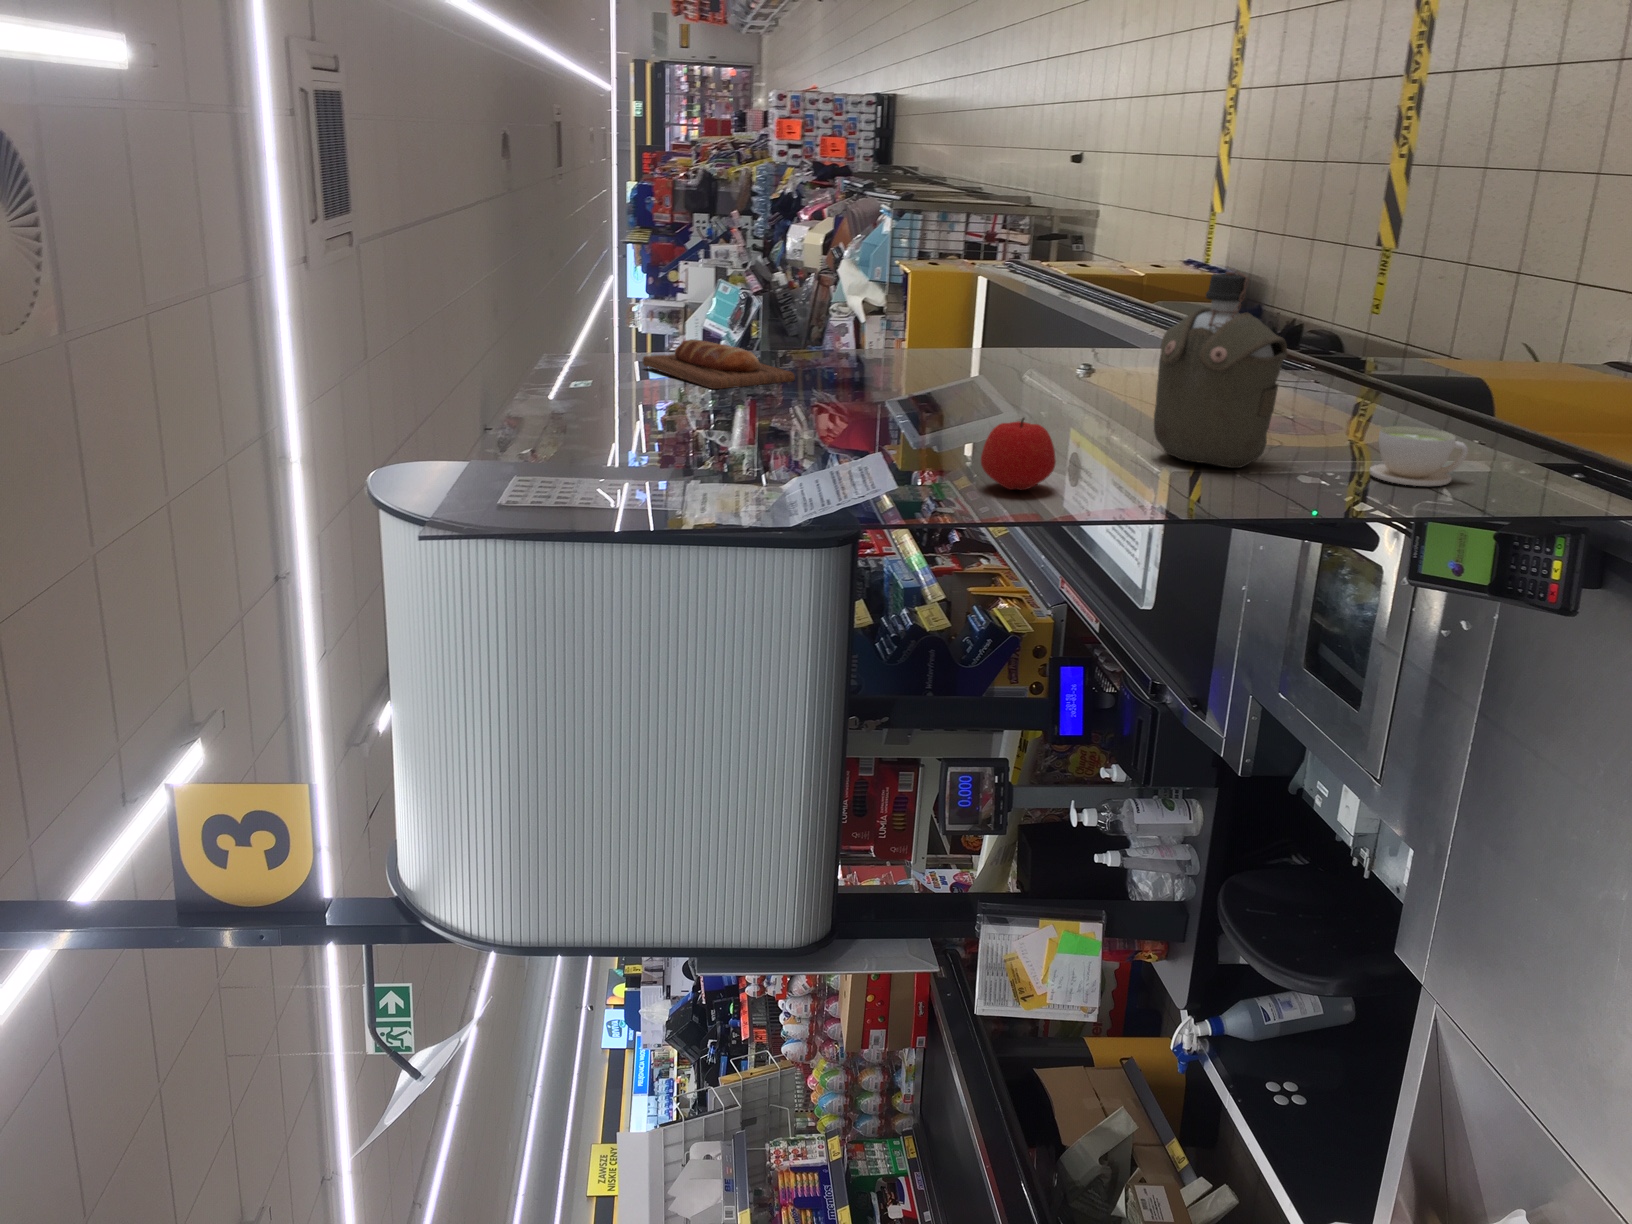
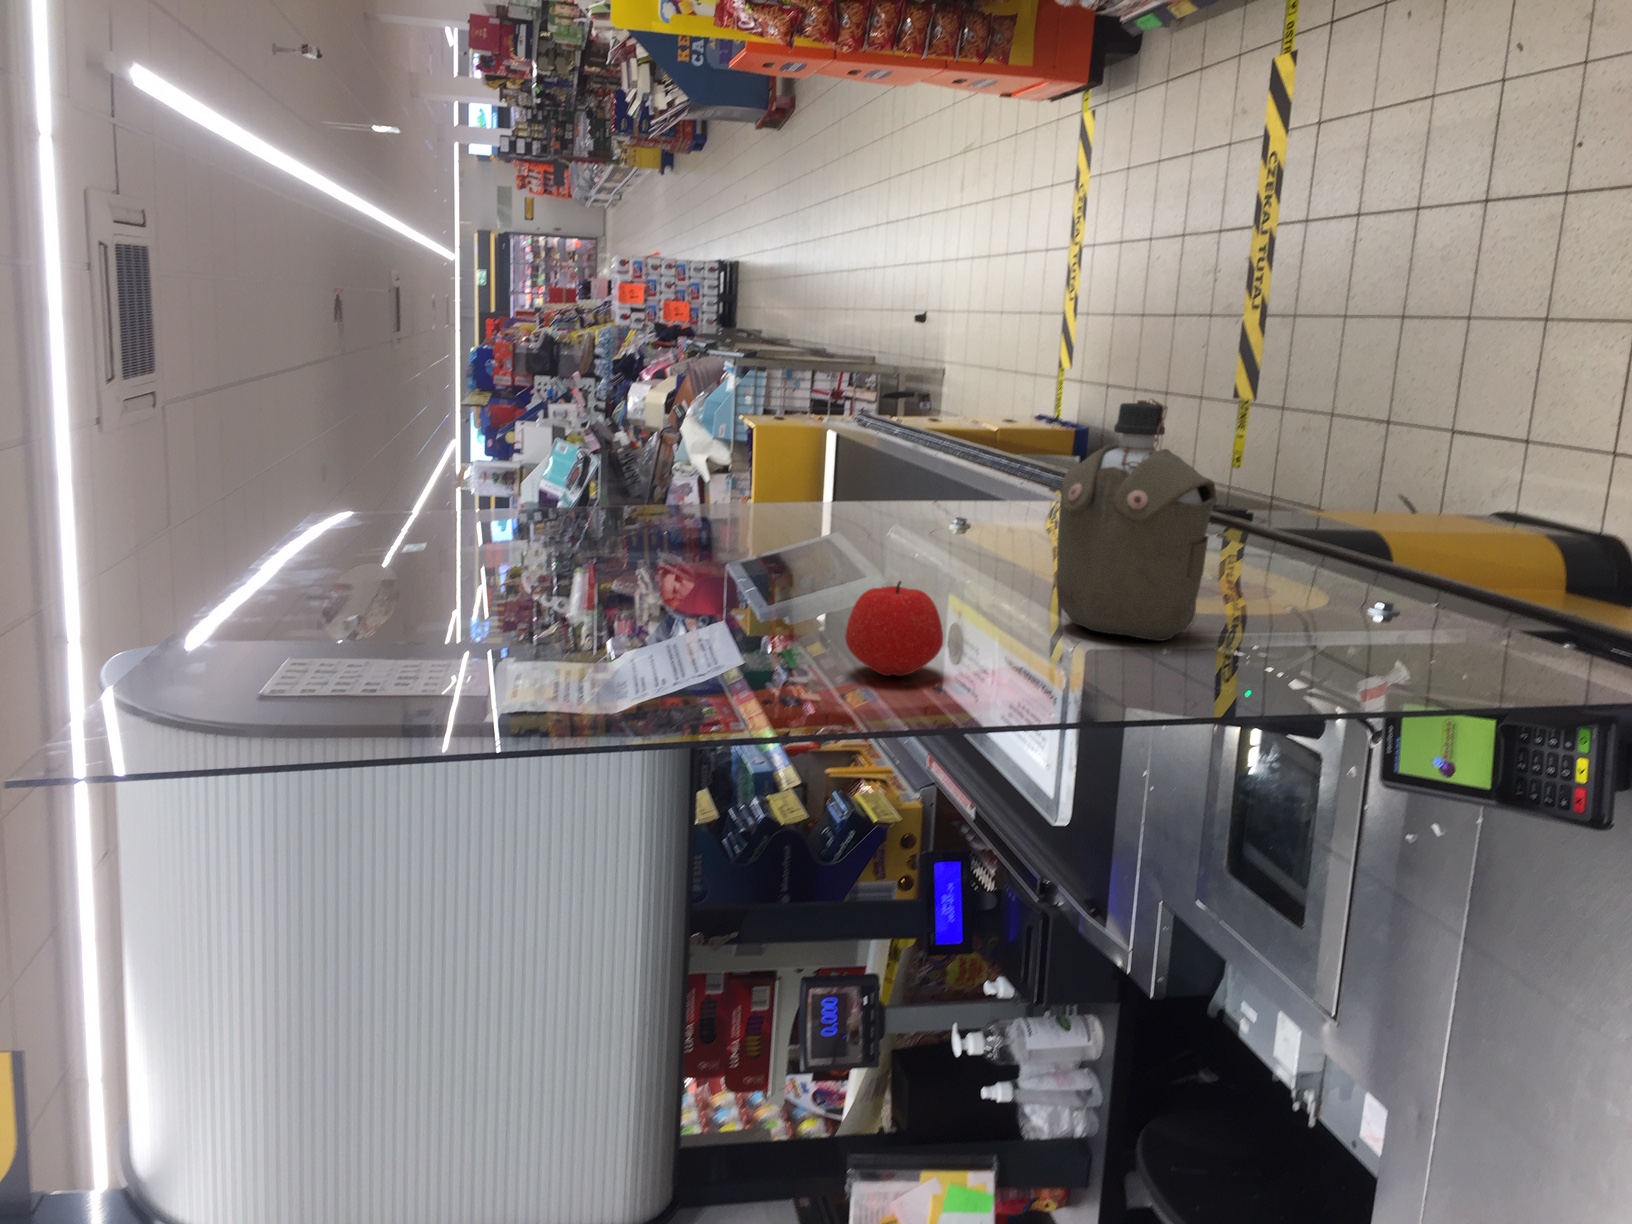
bread loaf: present [643,340,795,389] -> none [435,491,617,548]
coffee cup: present [1370,426,1468,486] -> none [1324,587,1445,662]

